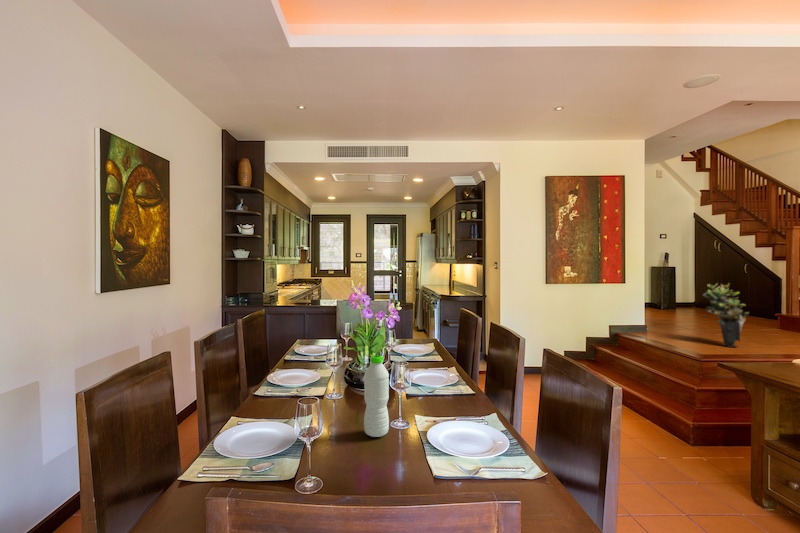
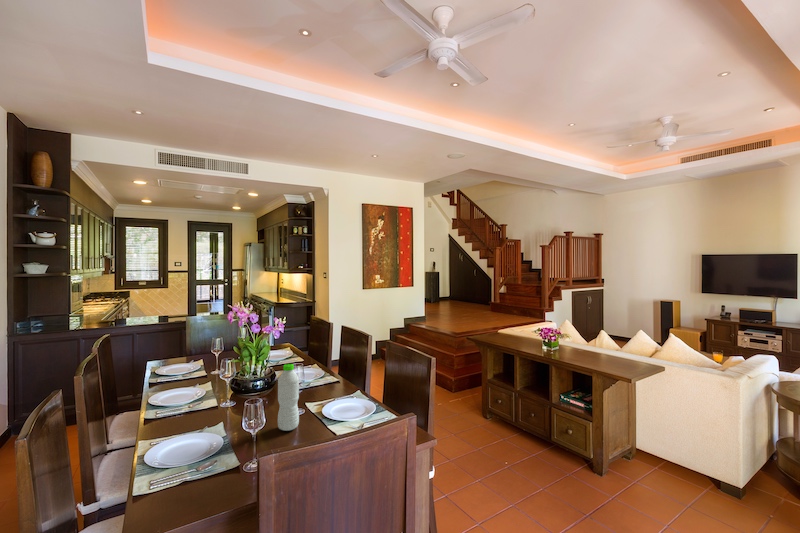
potted plant: present [703,284,749,347] -> none [461,285,485,327]

